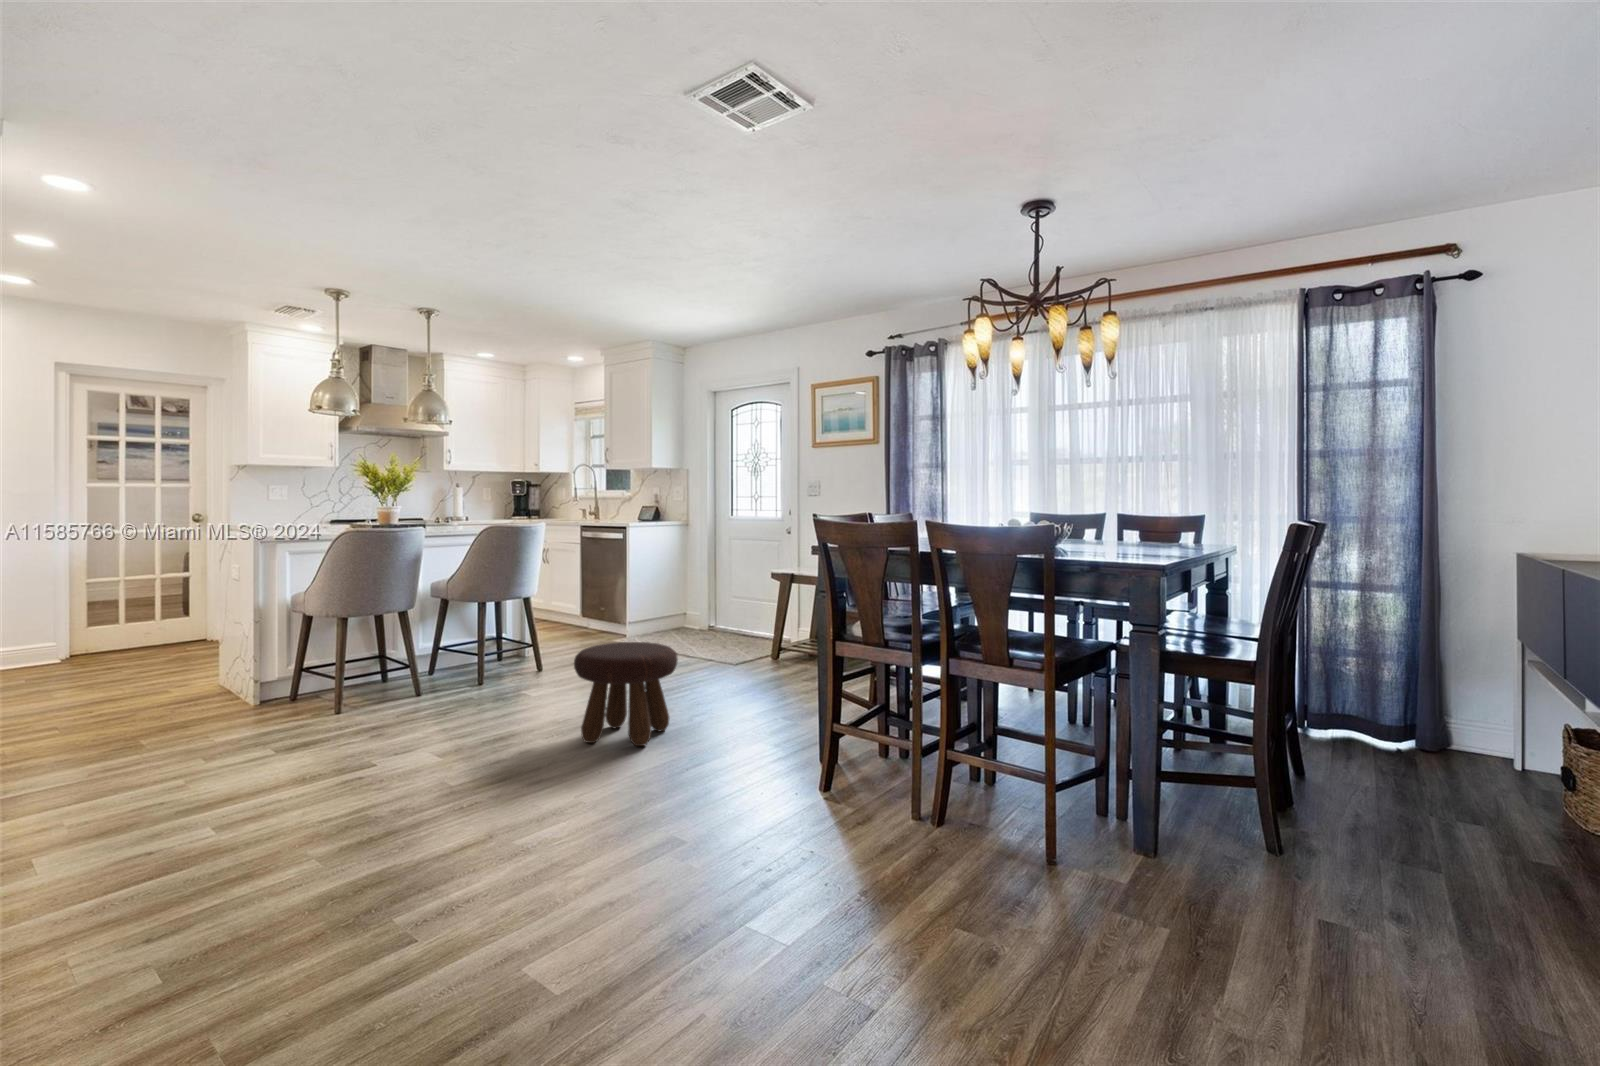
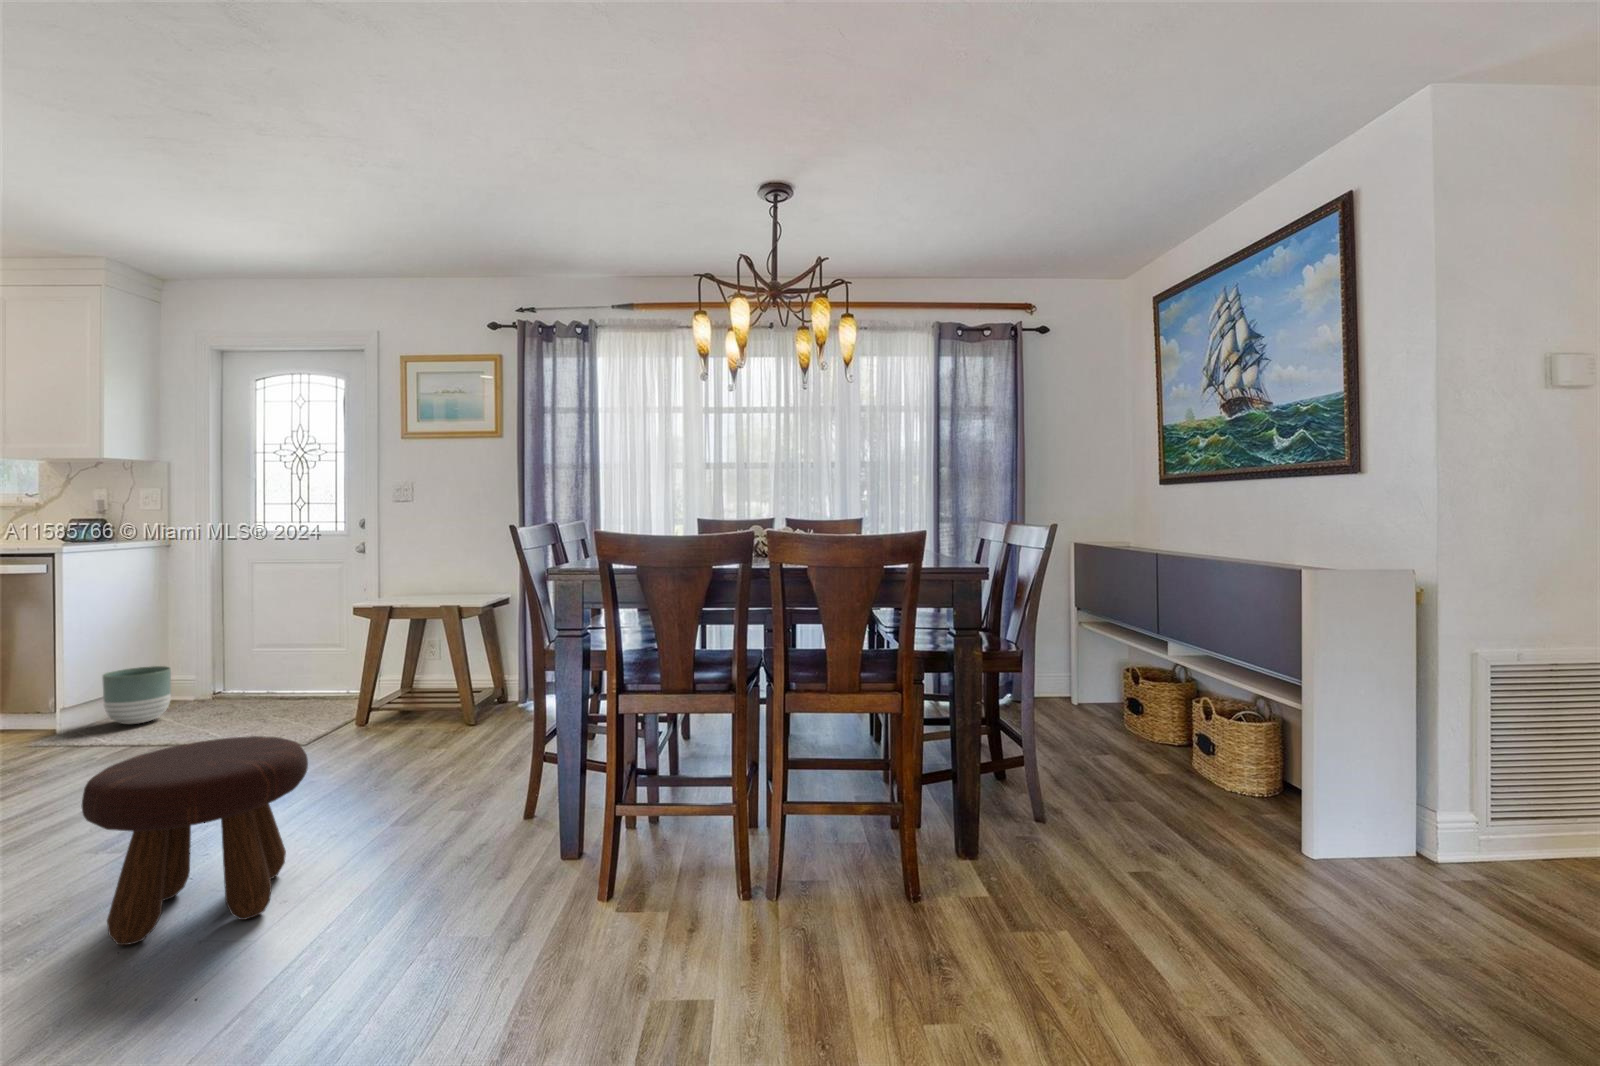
planter: none [650,603,682,638] -> present [102,666,171,724]

